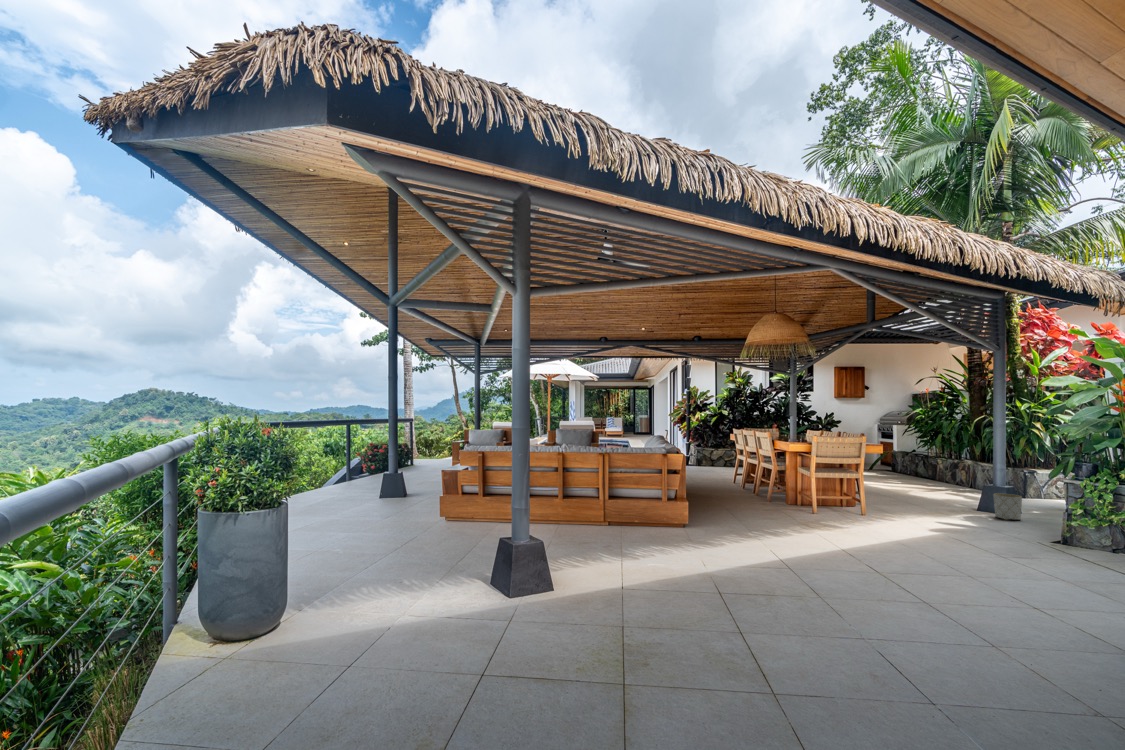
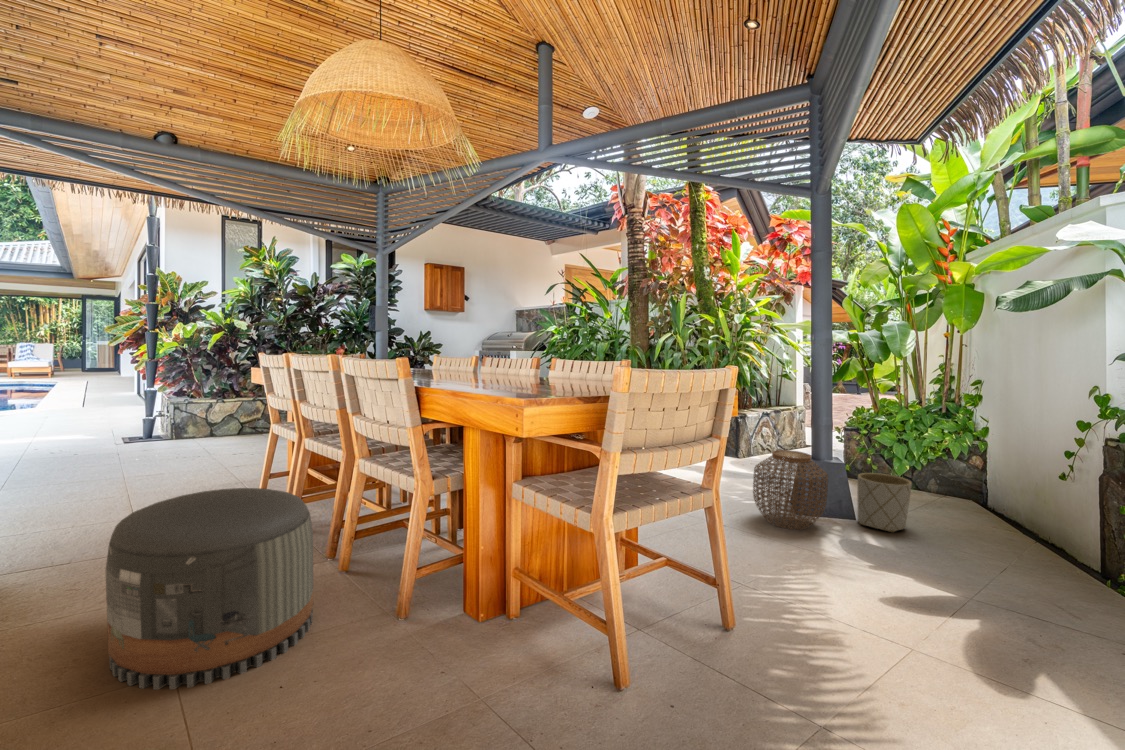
pouf: none [703,464,746,502] -> present [106,488,313,690]
woven basket: none [935,478,973,514] -> present [753,450,828,530]

